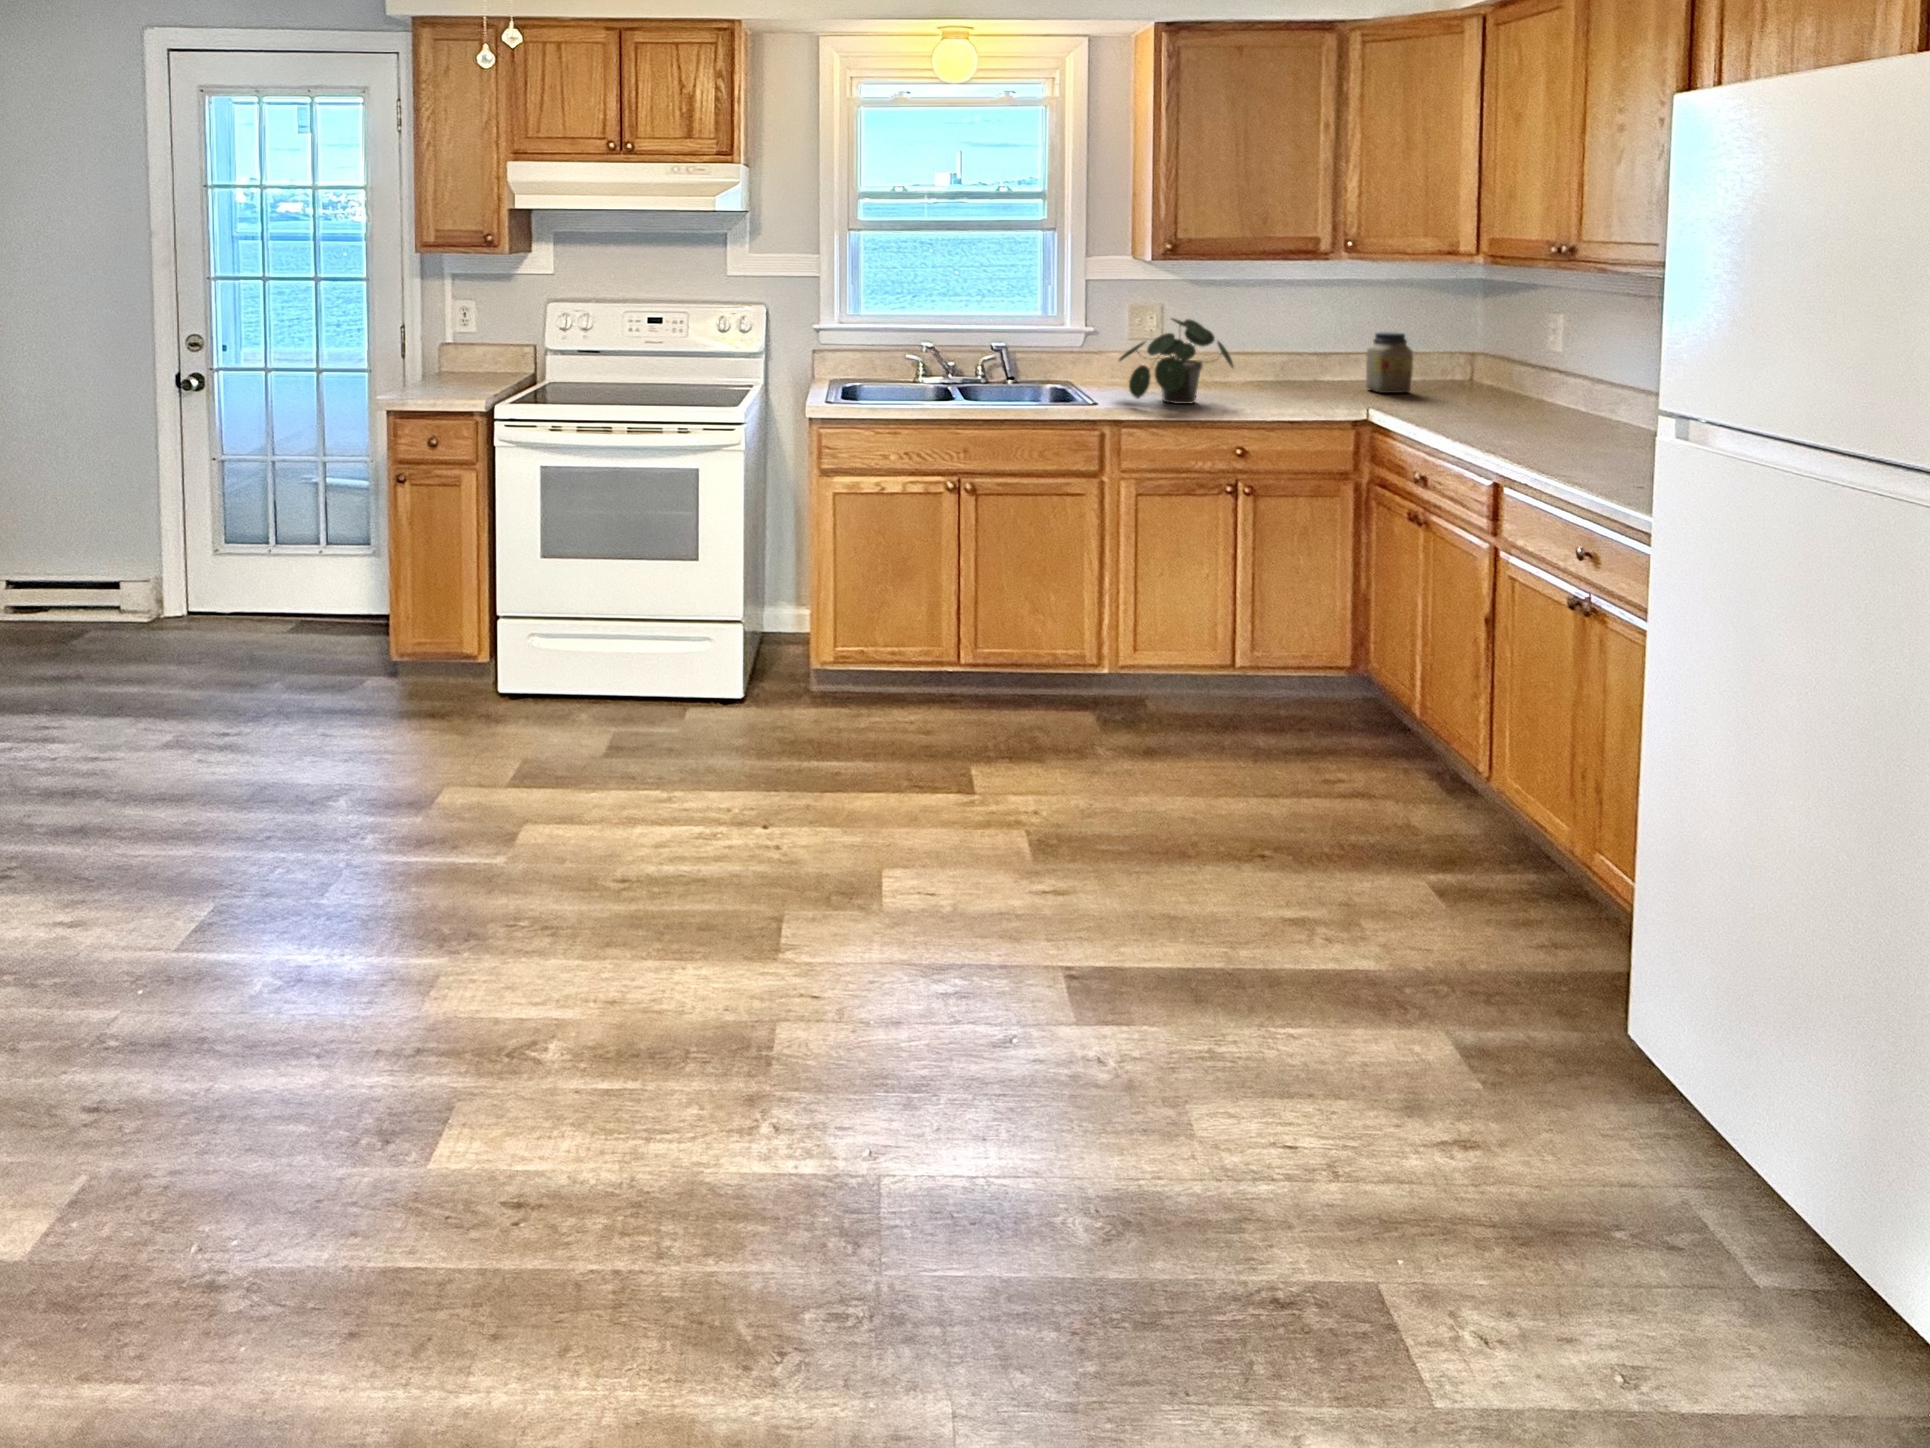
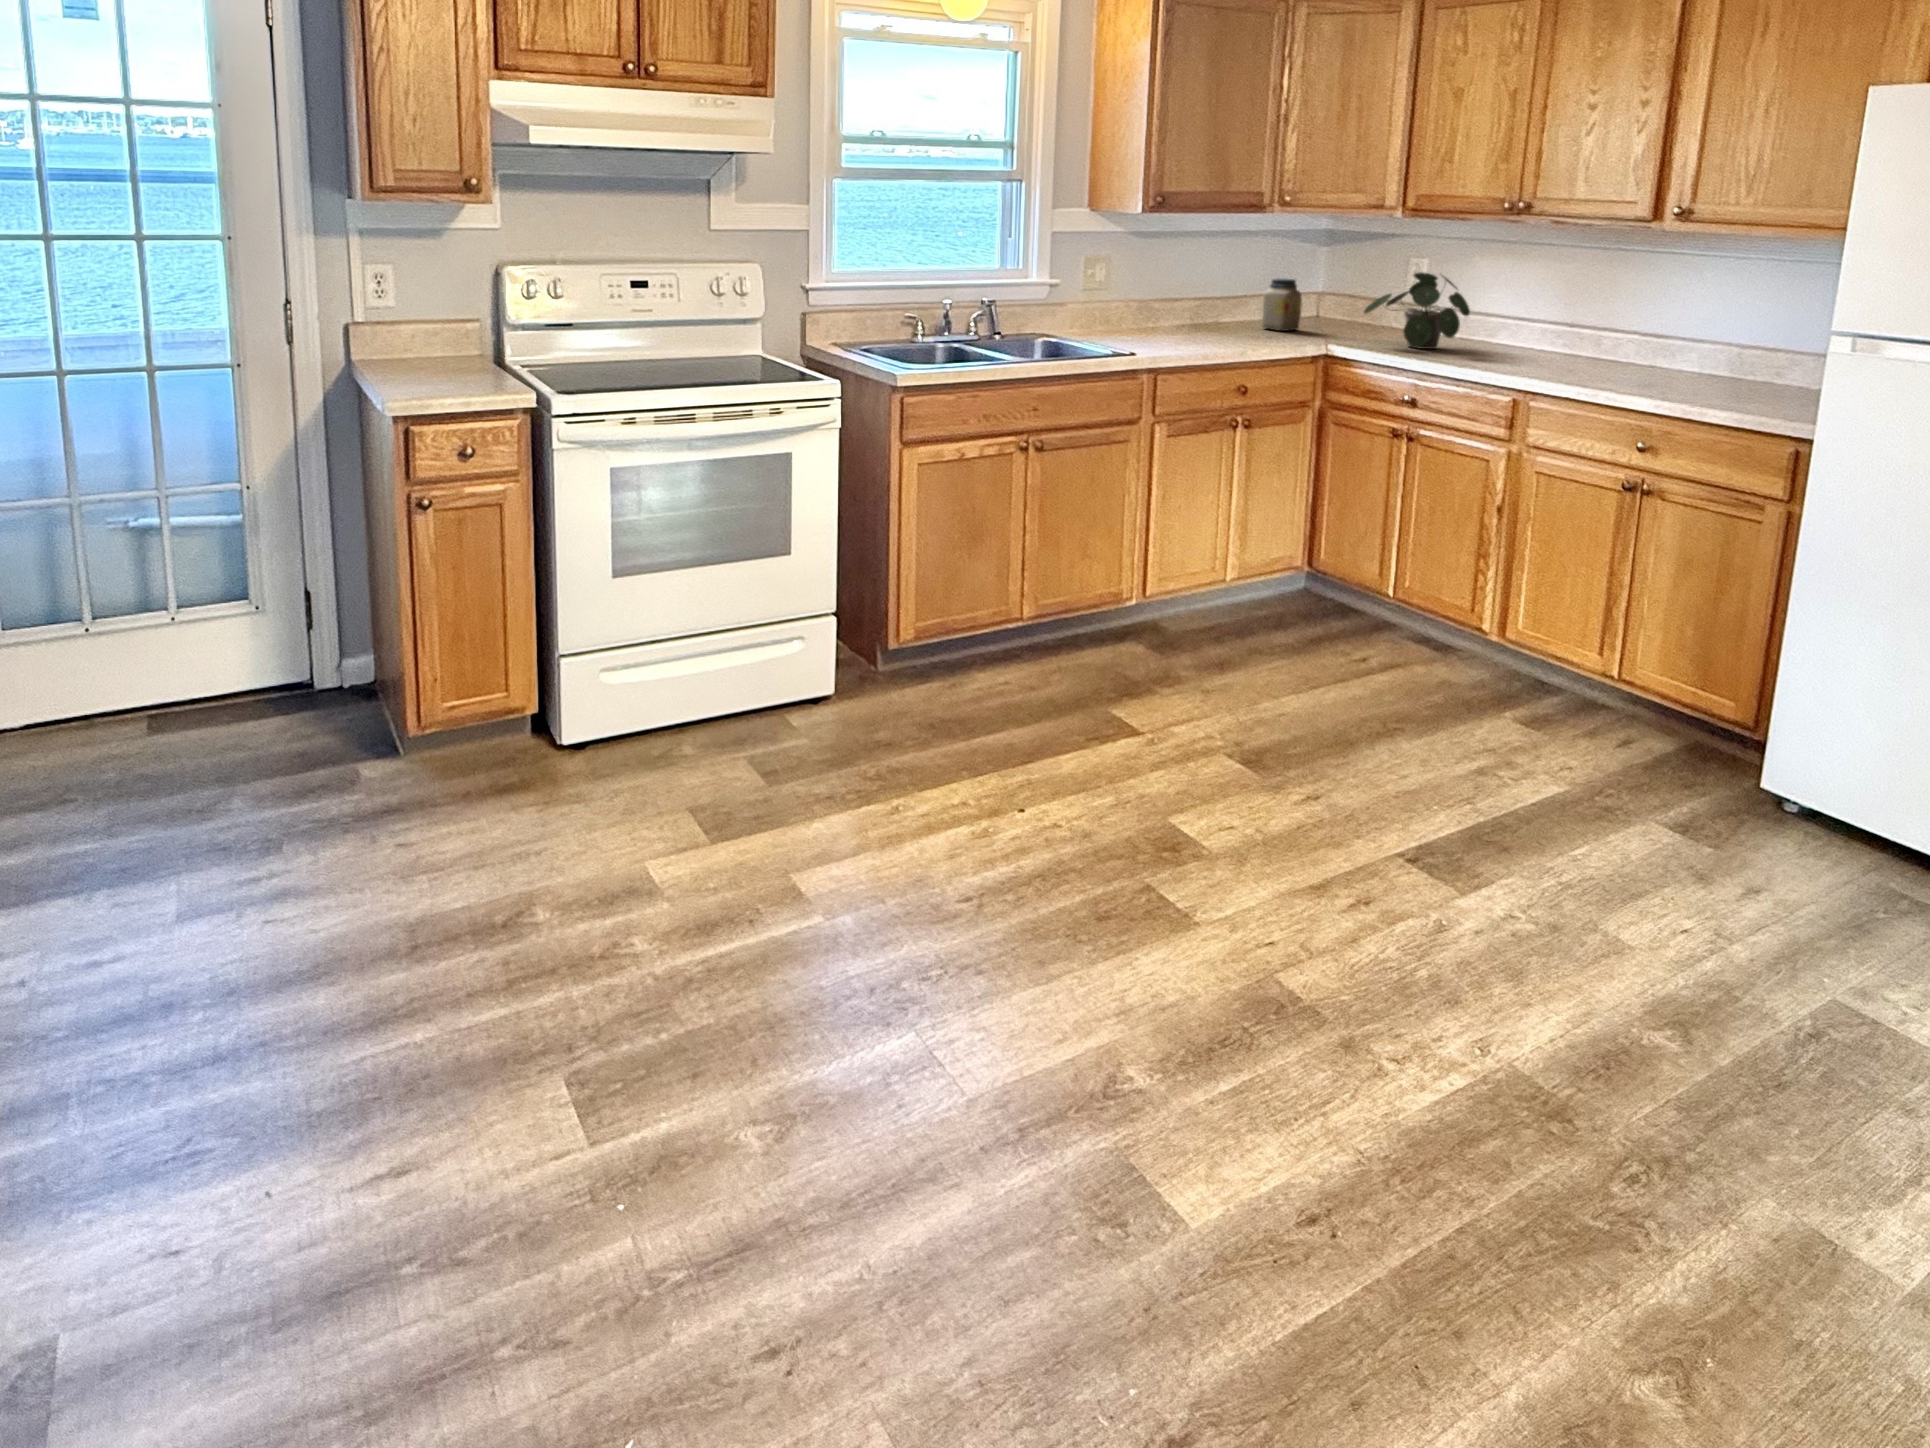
potted plant: present [1119,318,1233,404] -> present [1364,272,1470,349]

